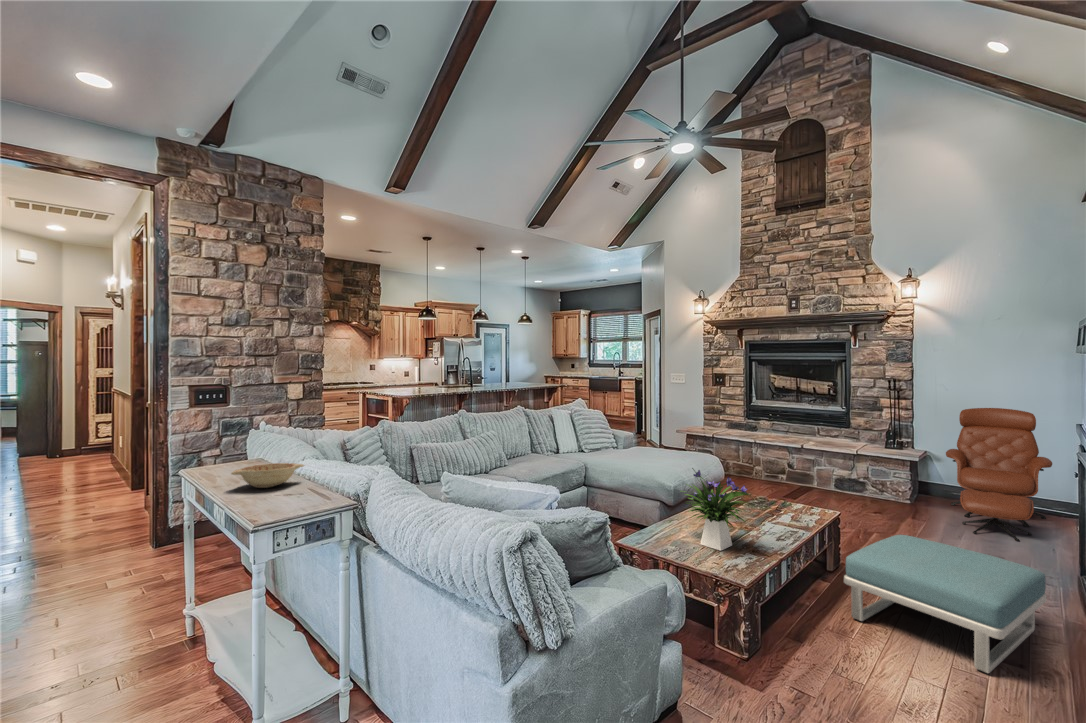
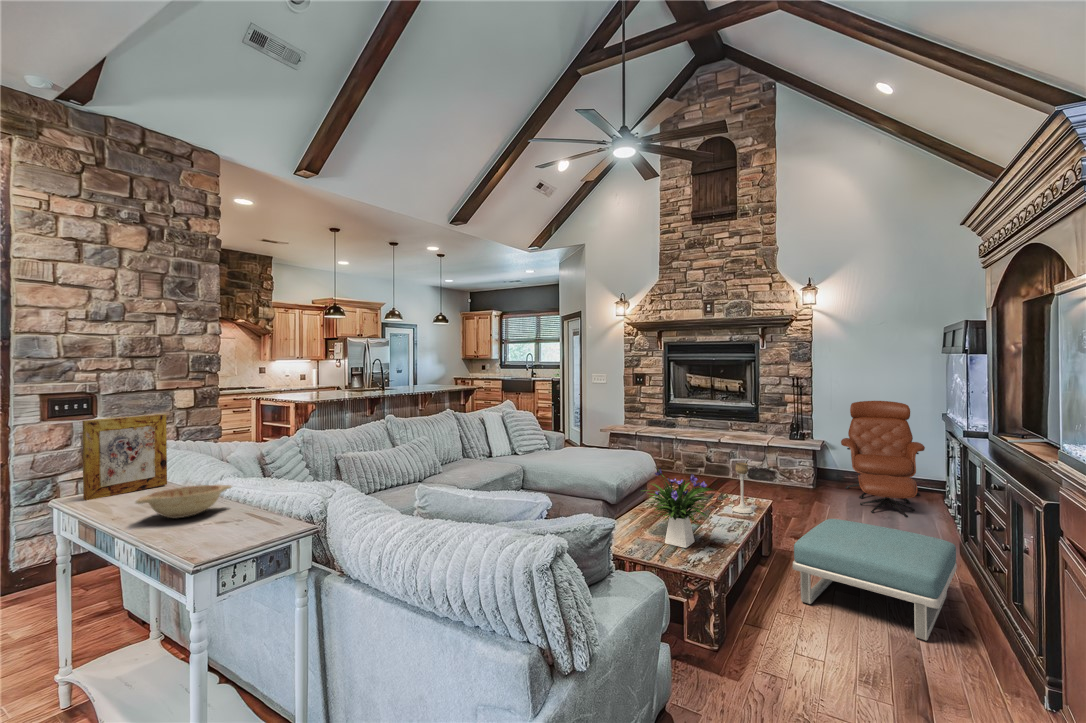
picture frame: none [204,404,265,471] -> present [83,414,167,500]
candle holder: none [787,469,809,522] -> present [732,463,753,513]

